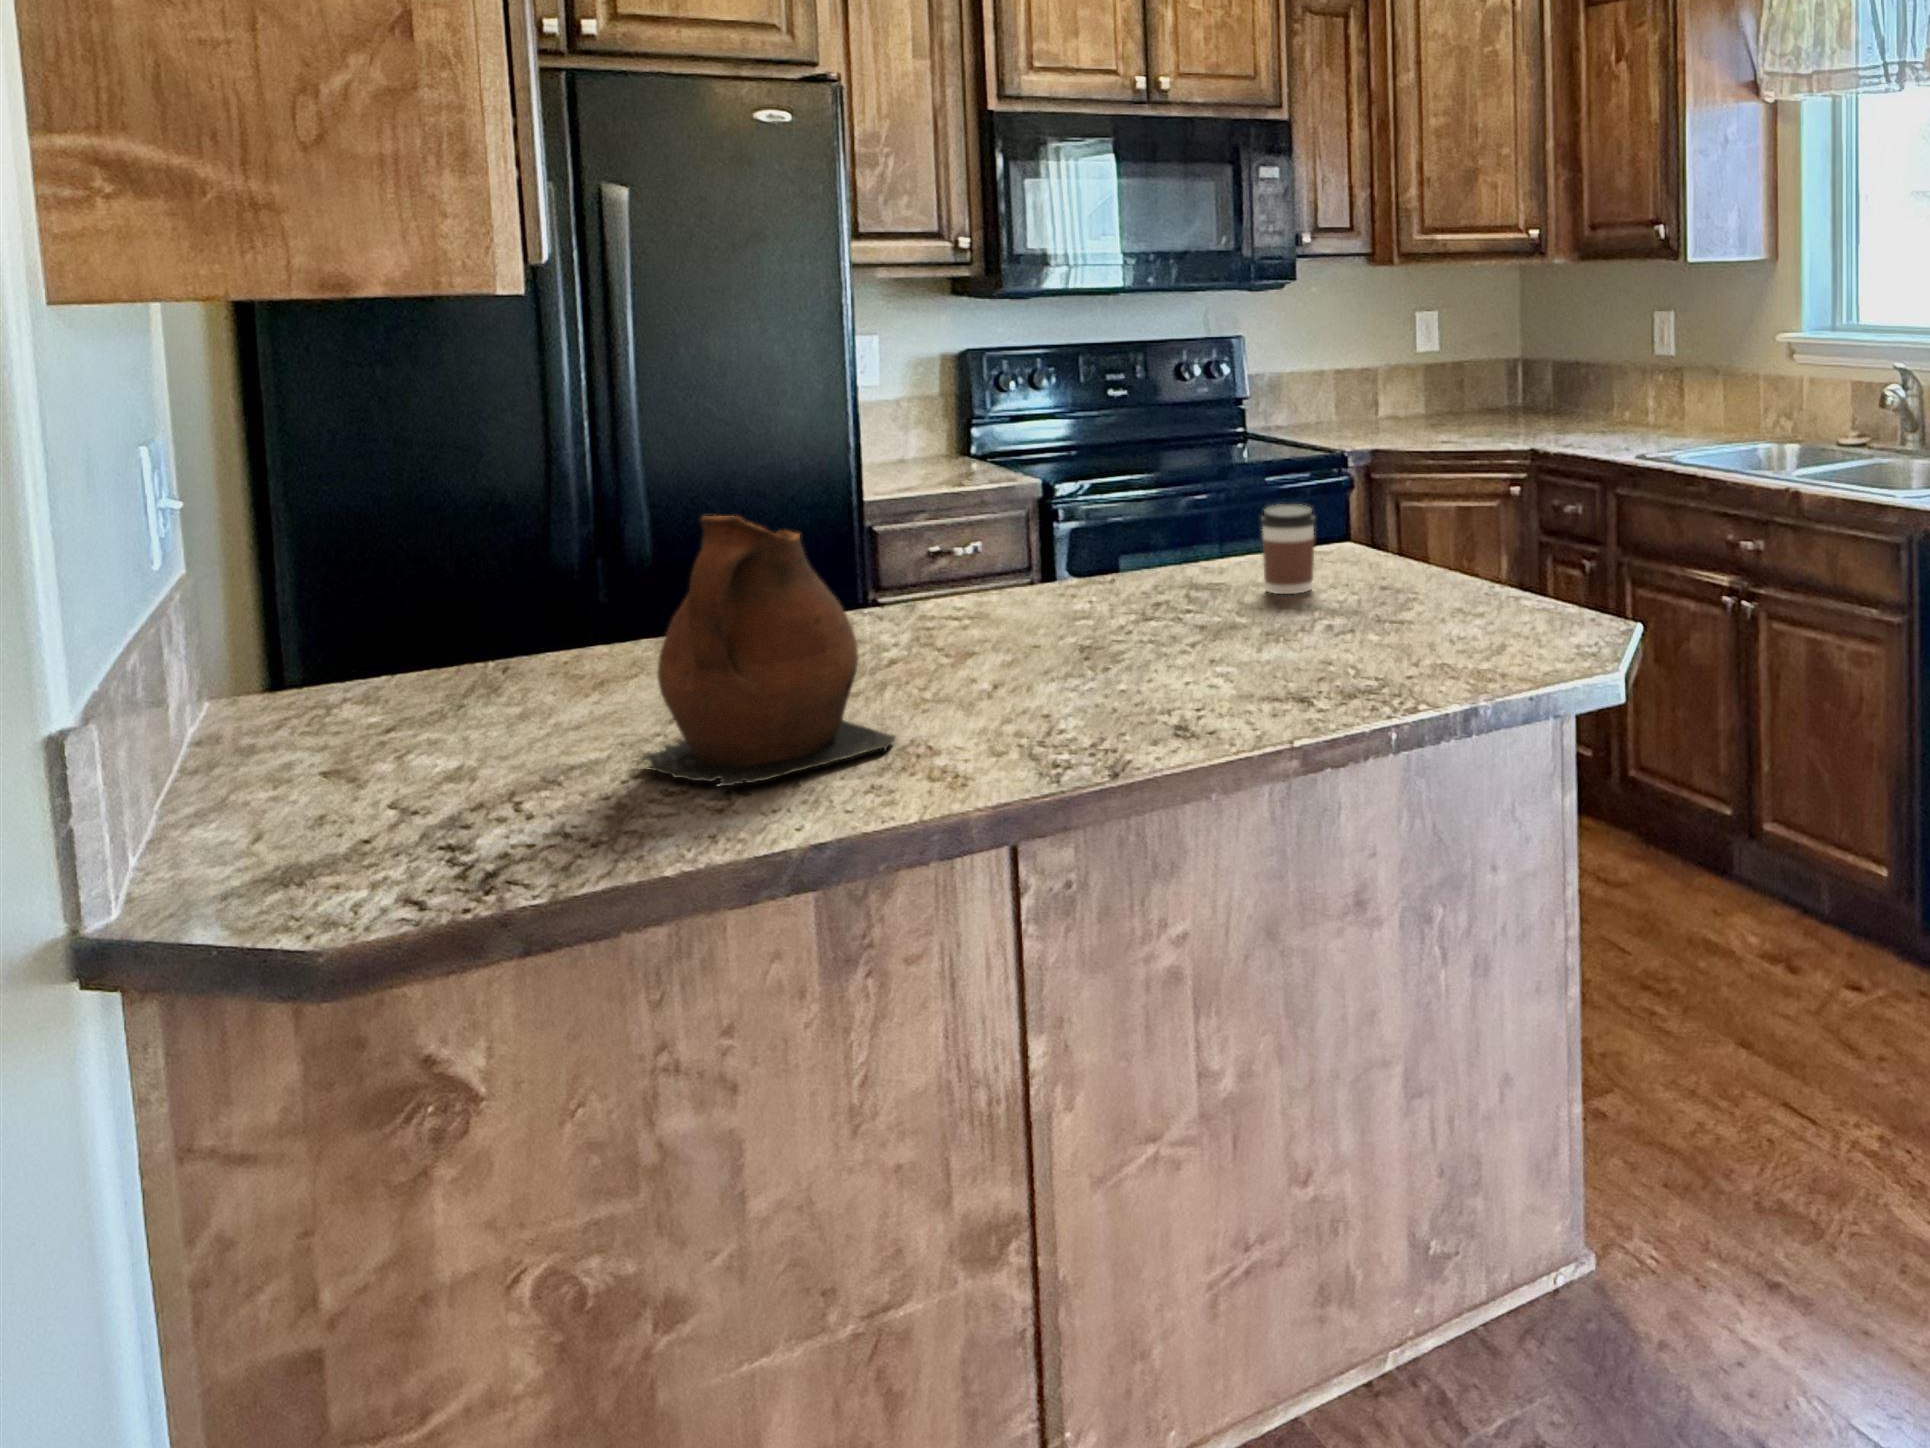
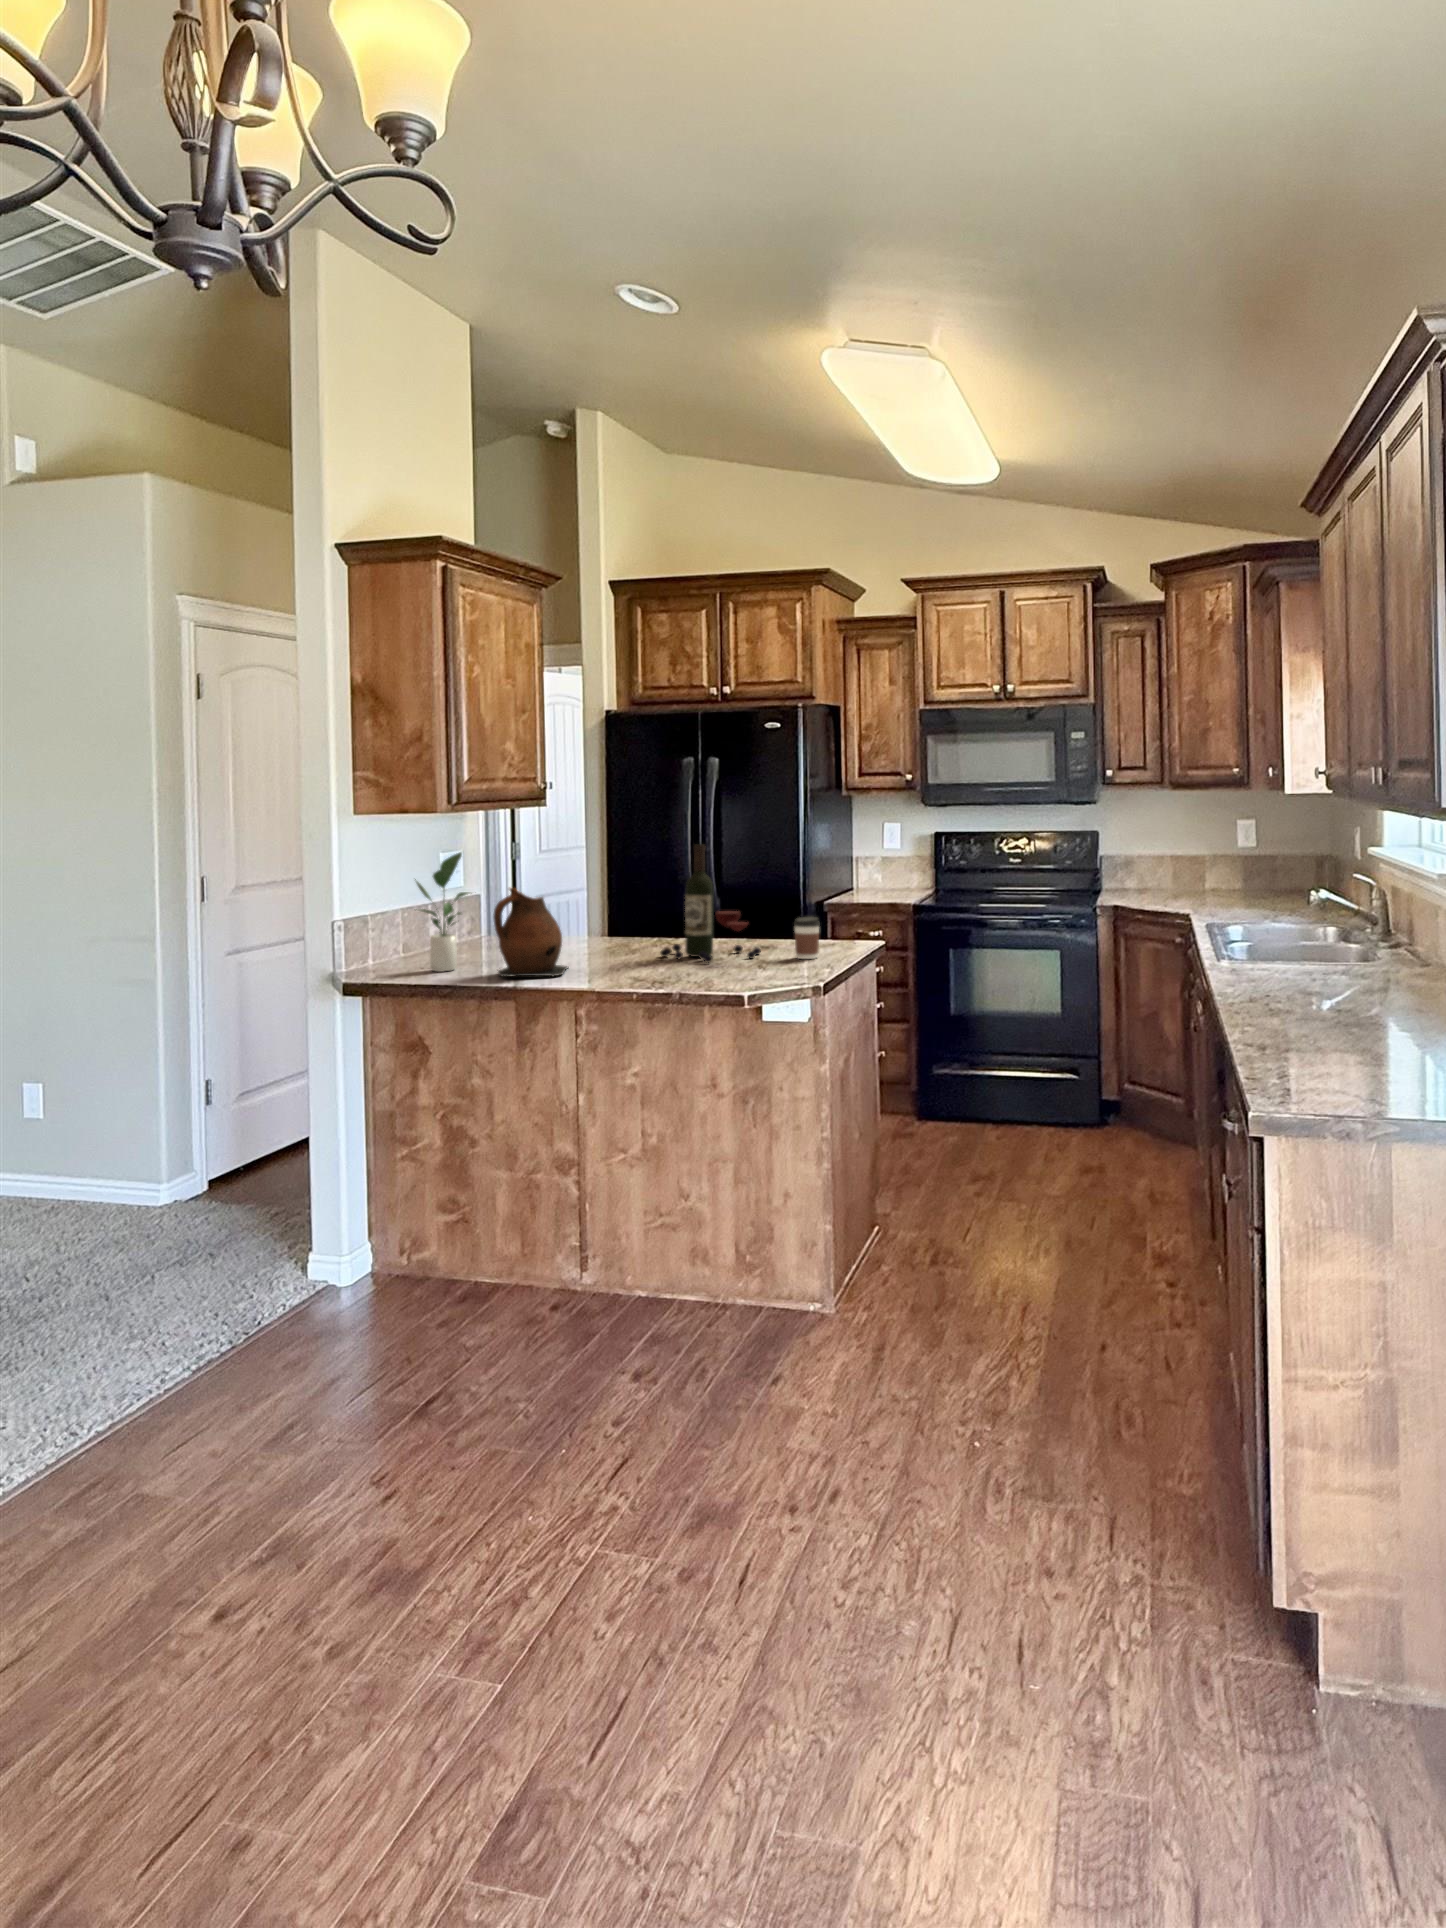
wine bottle: none [944,365,1224,641] -> present [660,844,761,963]
potted plant: none [210,418,463,824] -> present [415,852,472,972]

